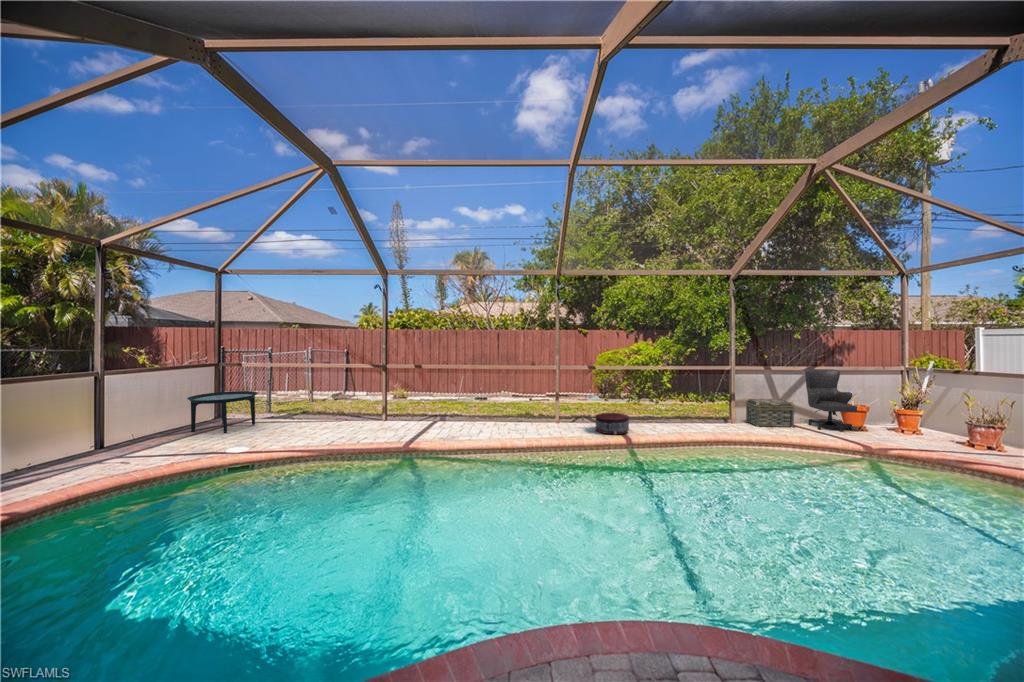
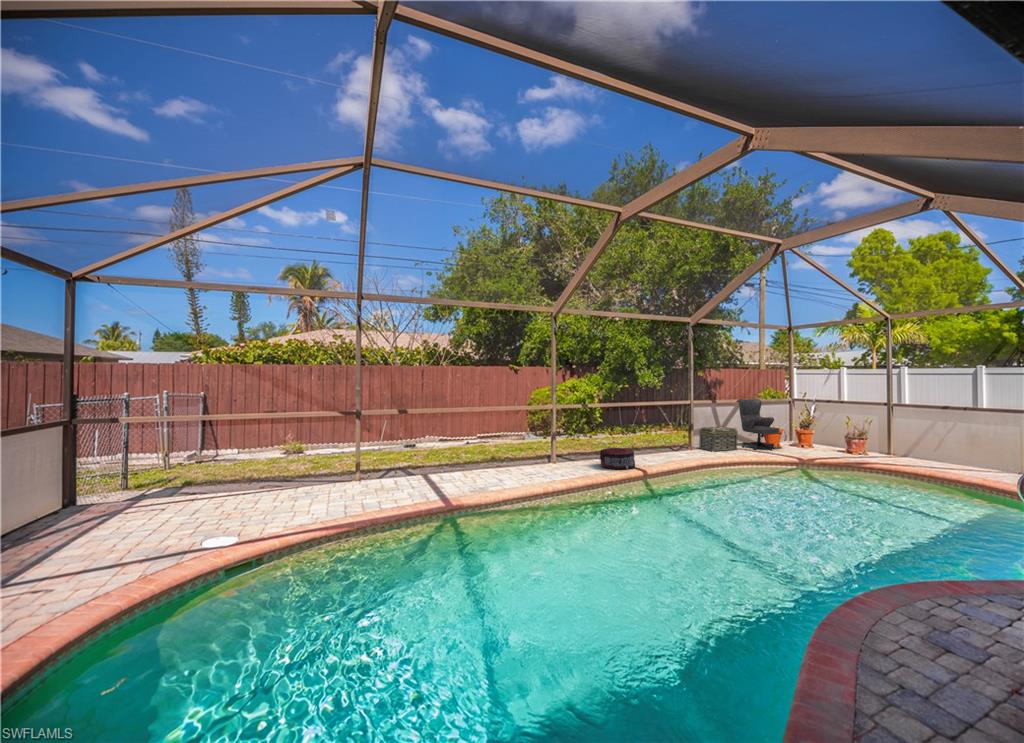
round table: present [187,391,257,433] -> none [44,455,167,530]

